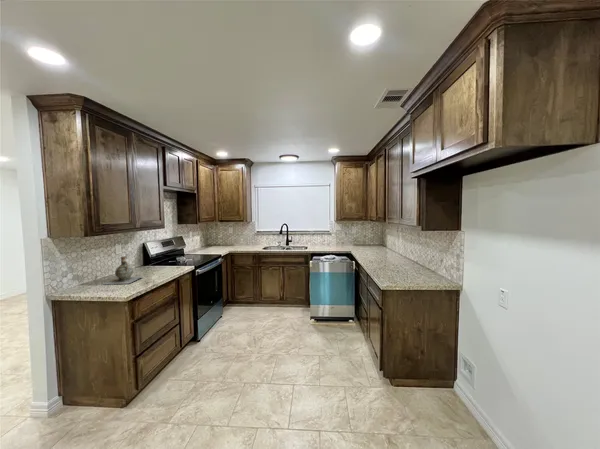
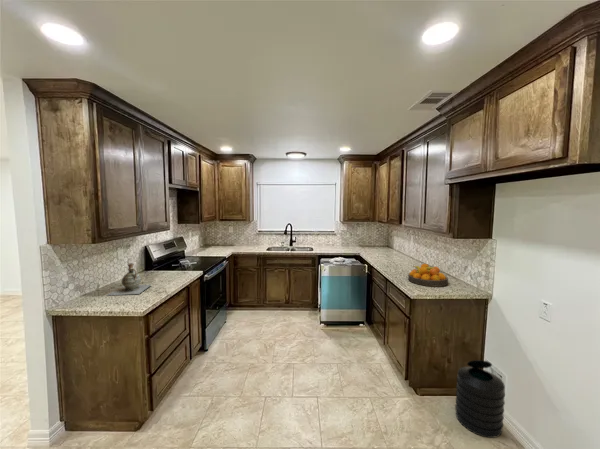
fruit bowl: none [385,256,422,278] -> present [408,264,448,287]
trash can: none [425,347,470,423] -> present [455,360,505,438]

